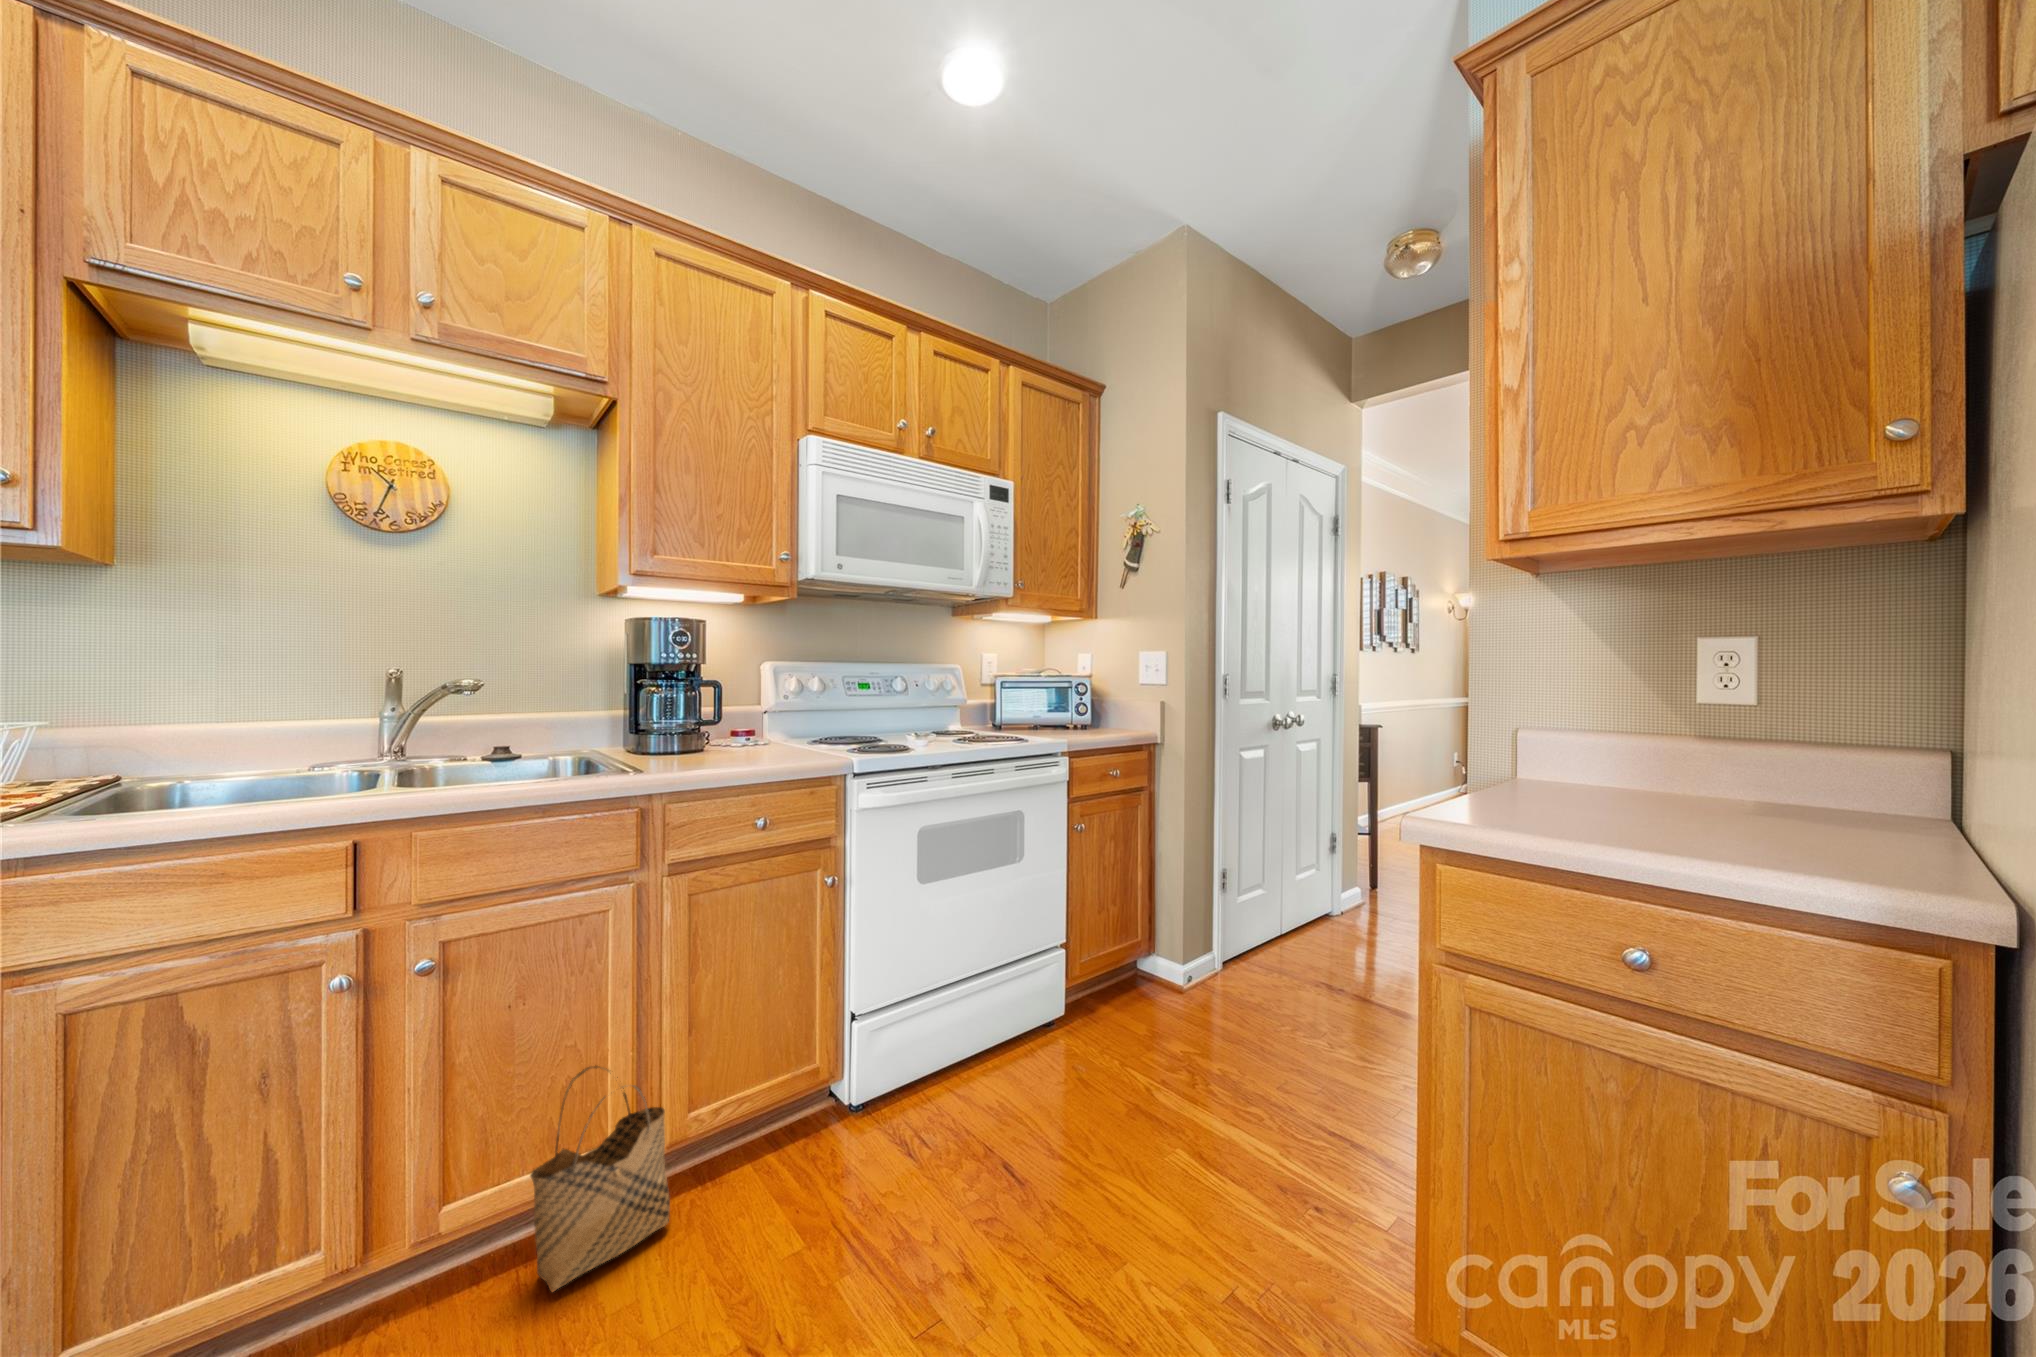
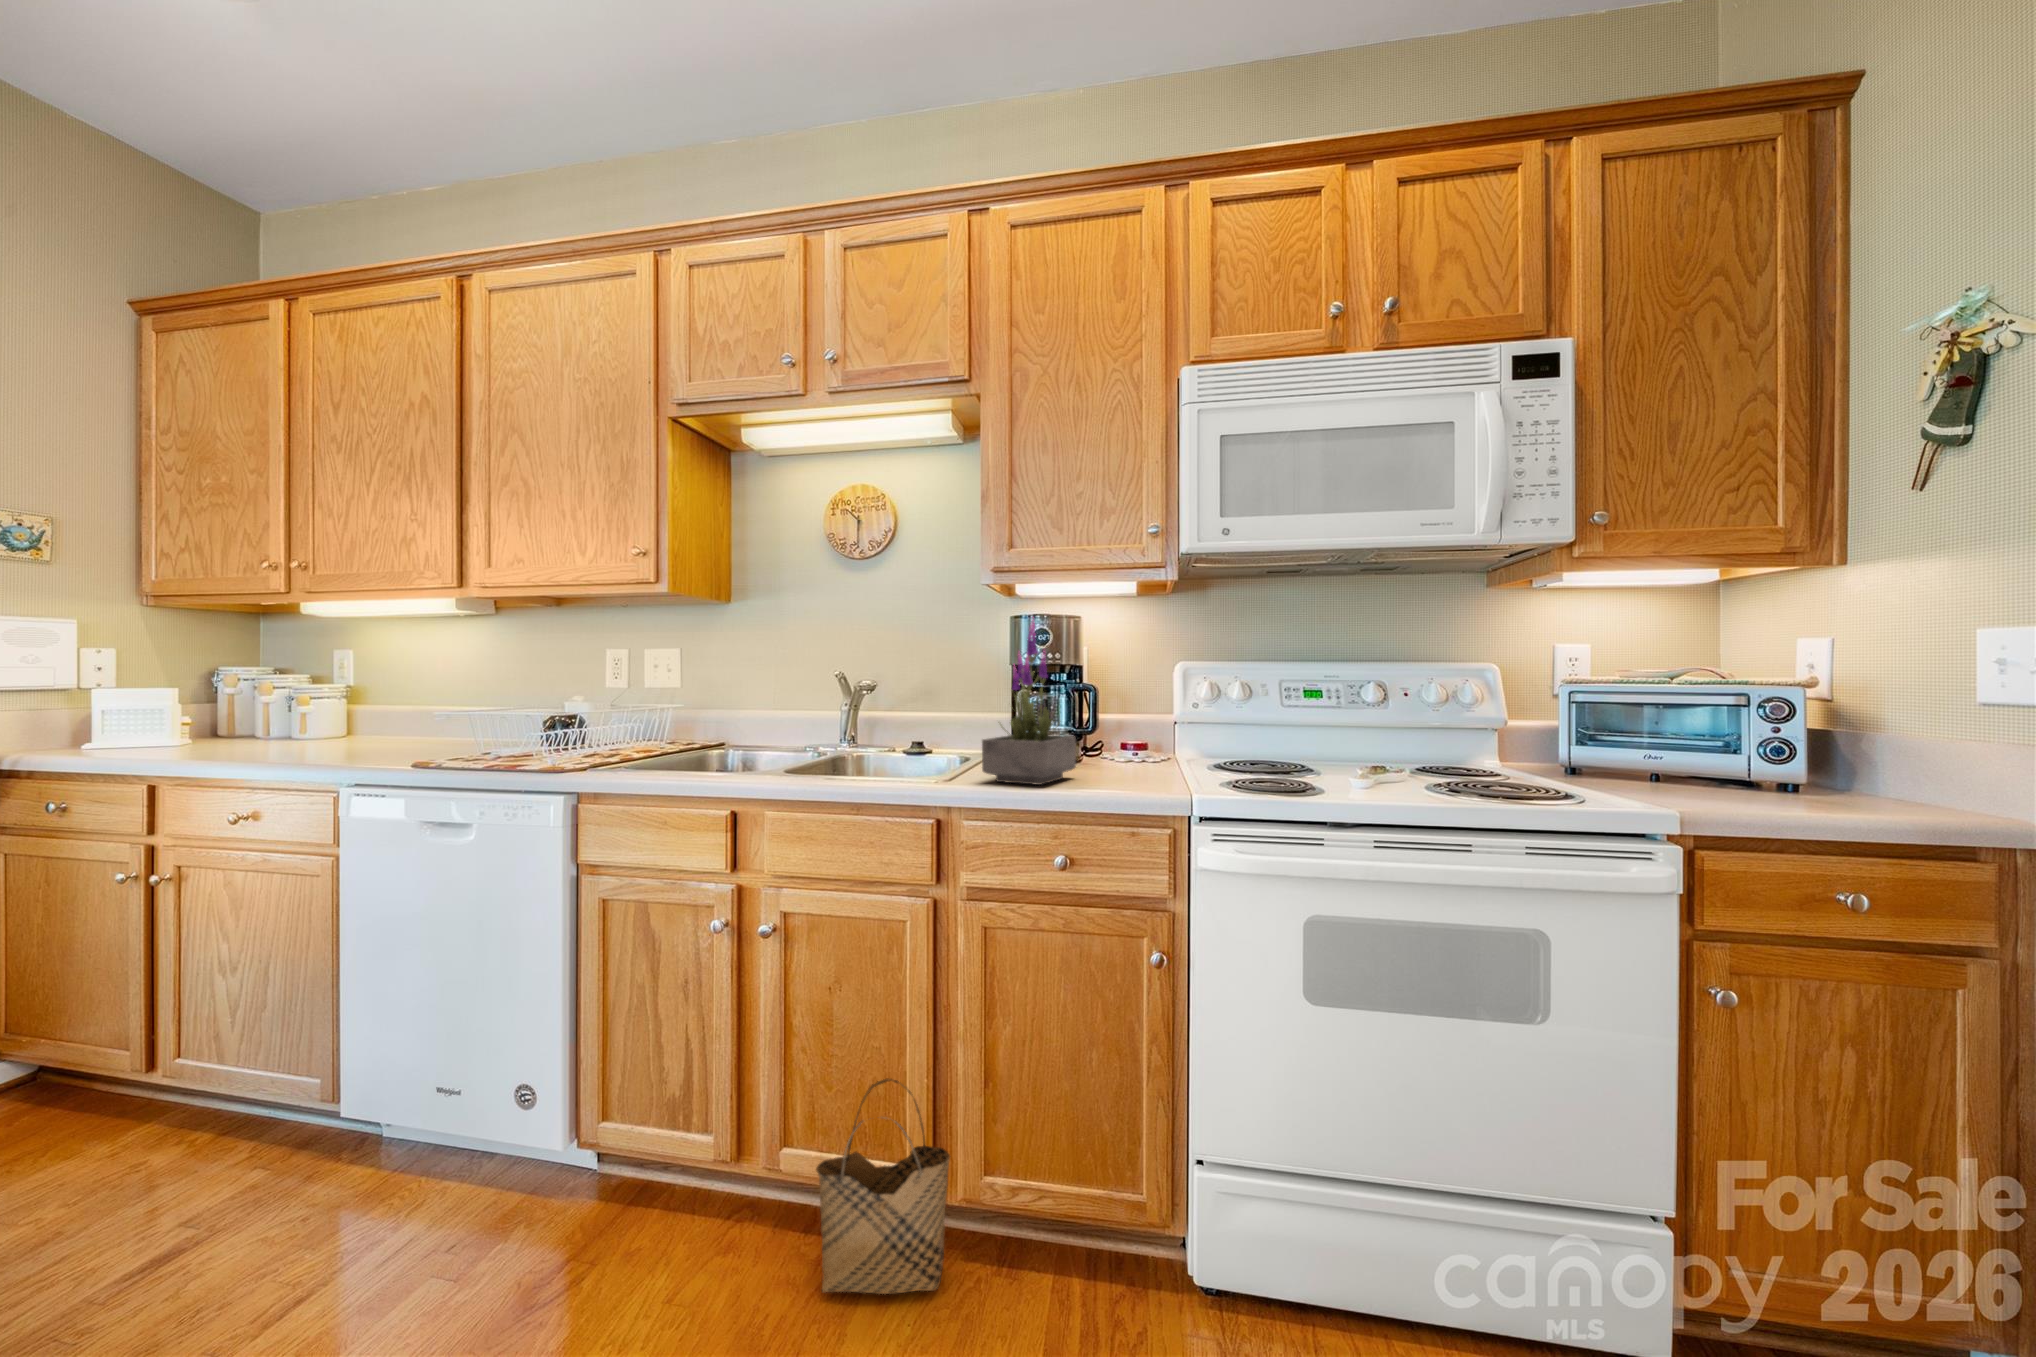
potted plant: none [672,622,742,767] -> present [982,617,1076,785]

